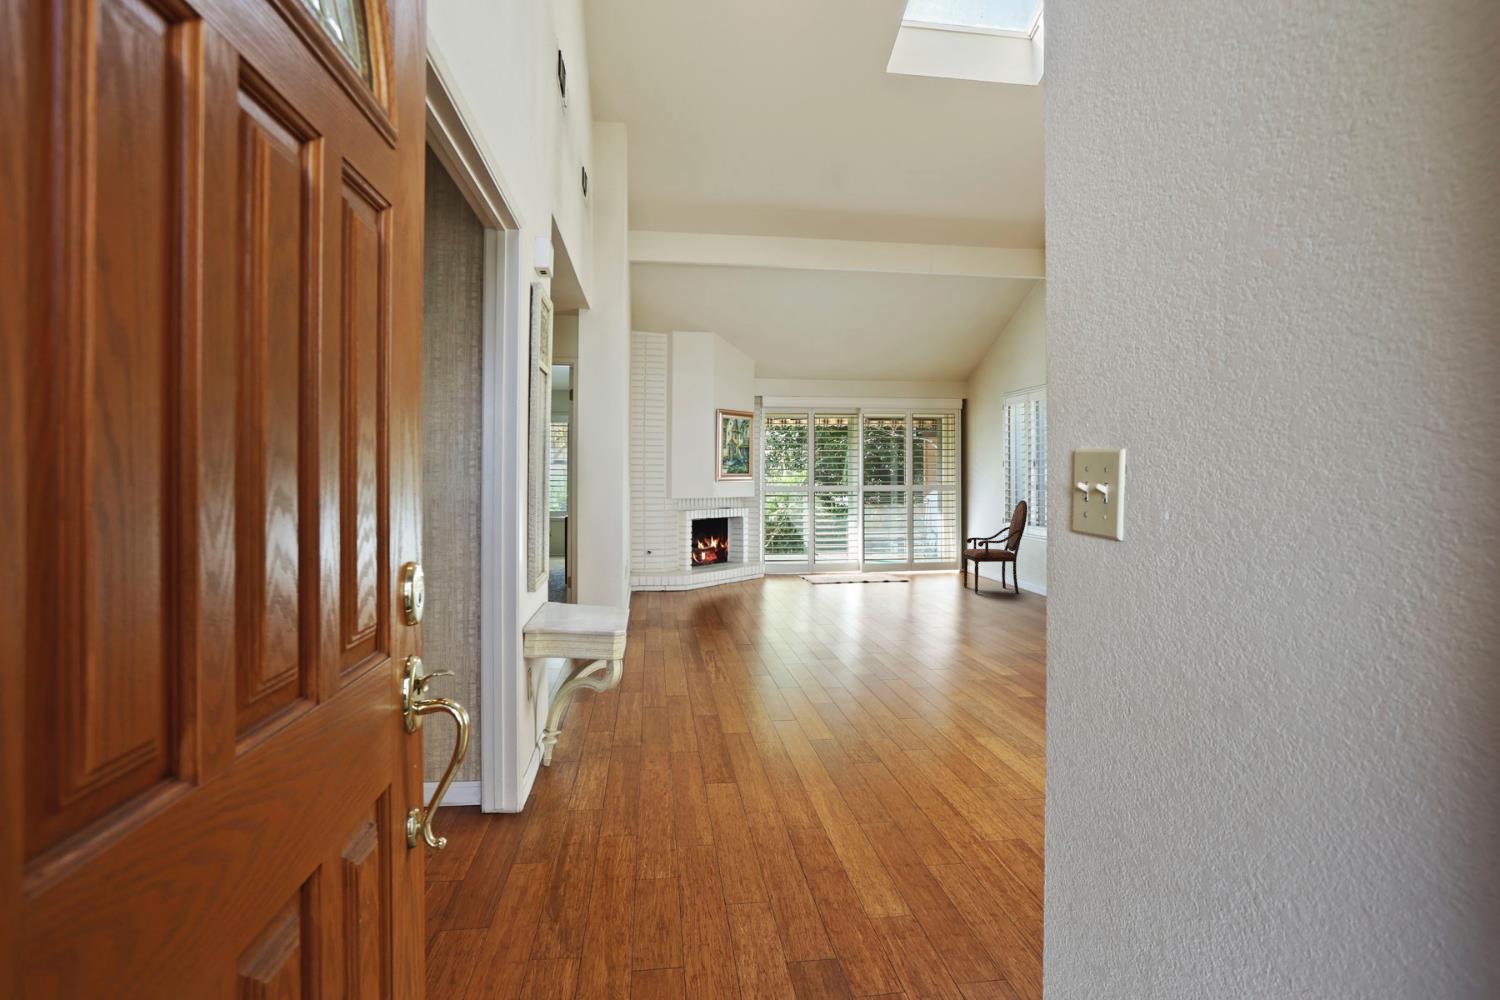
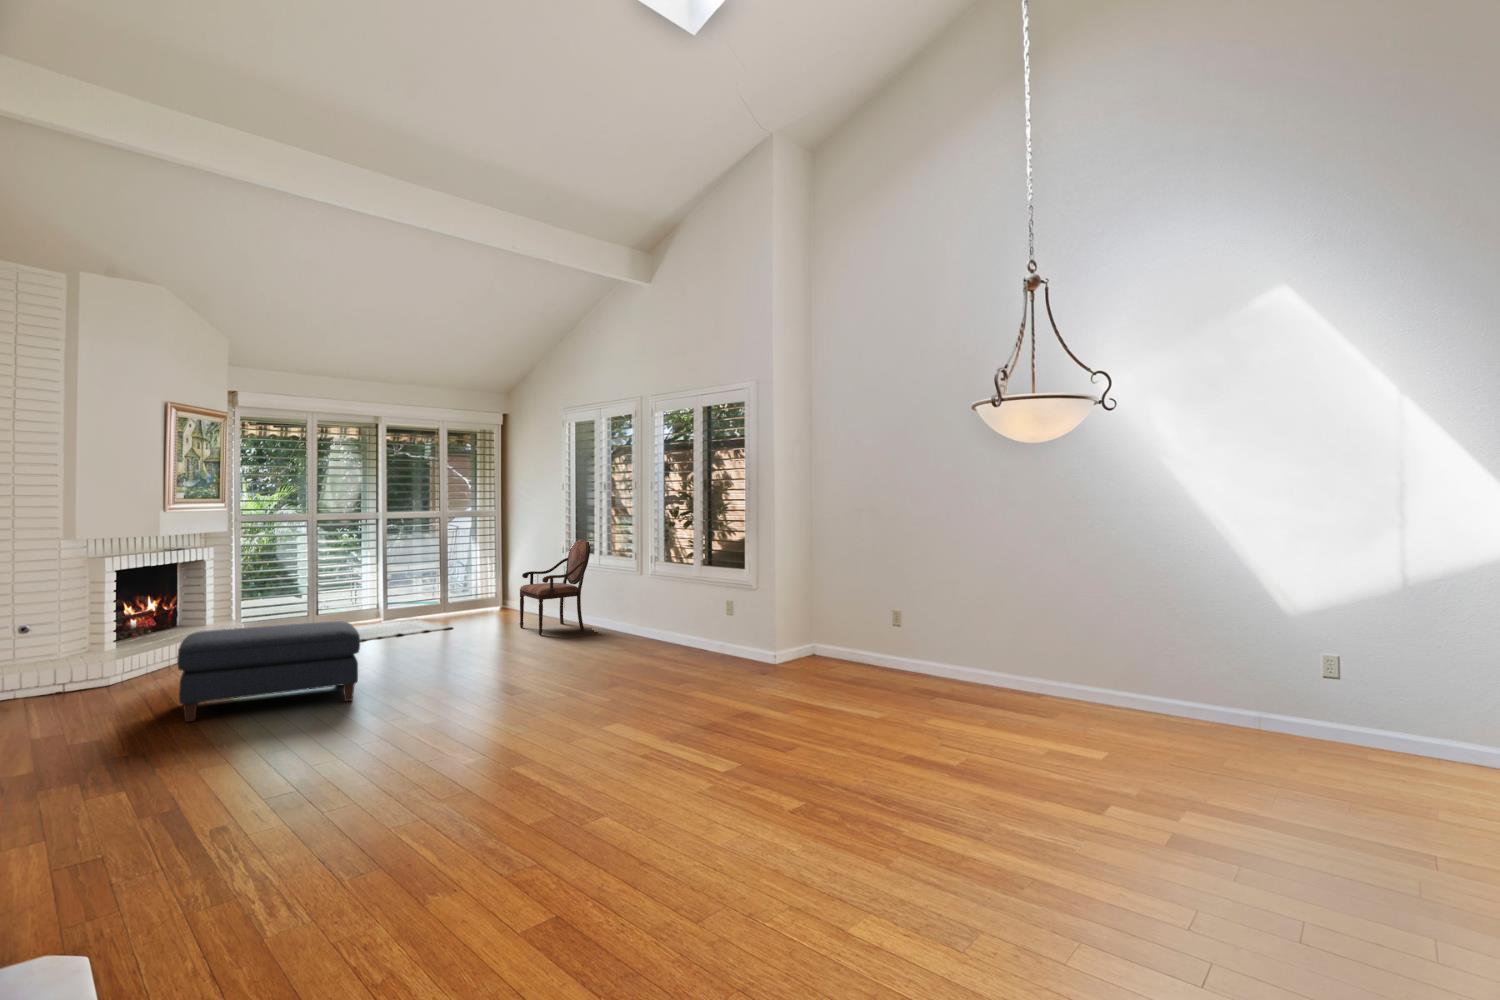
ottoman: none [709,558,814,615] -> present [177,621,360,722]

